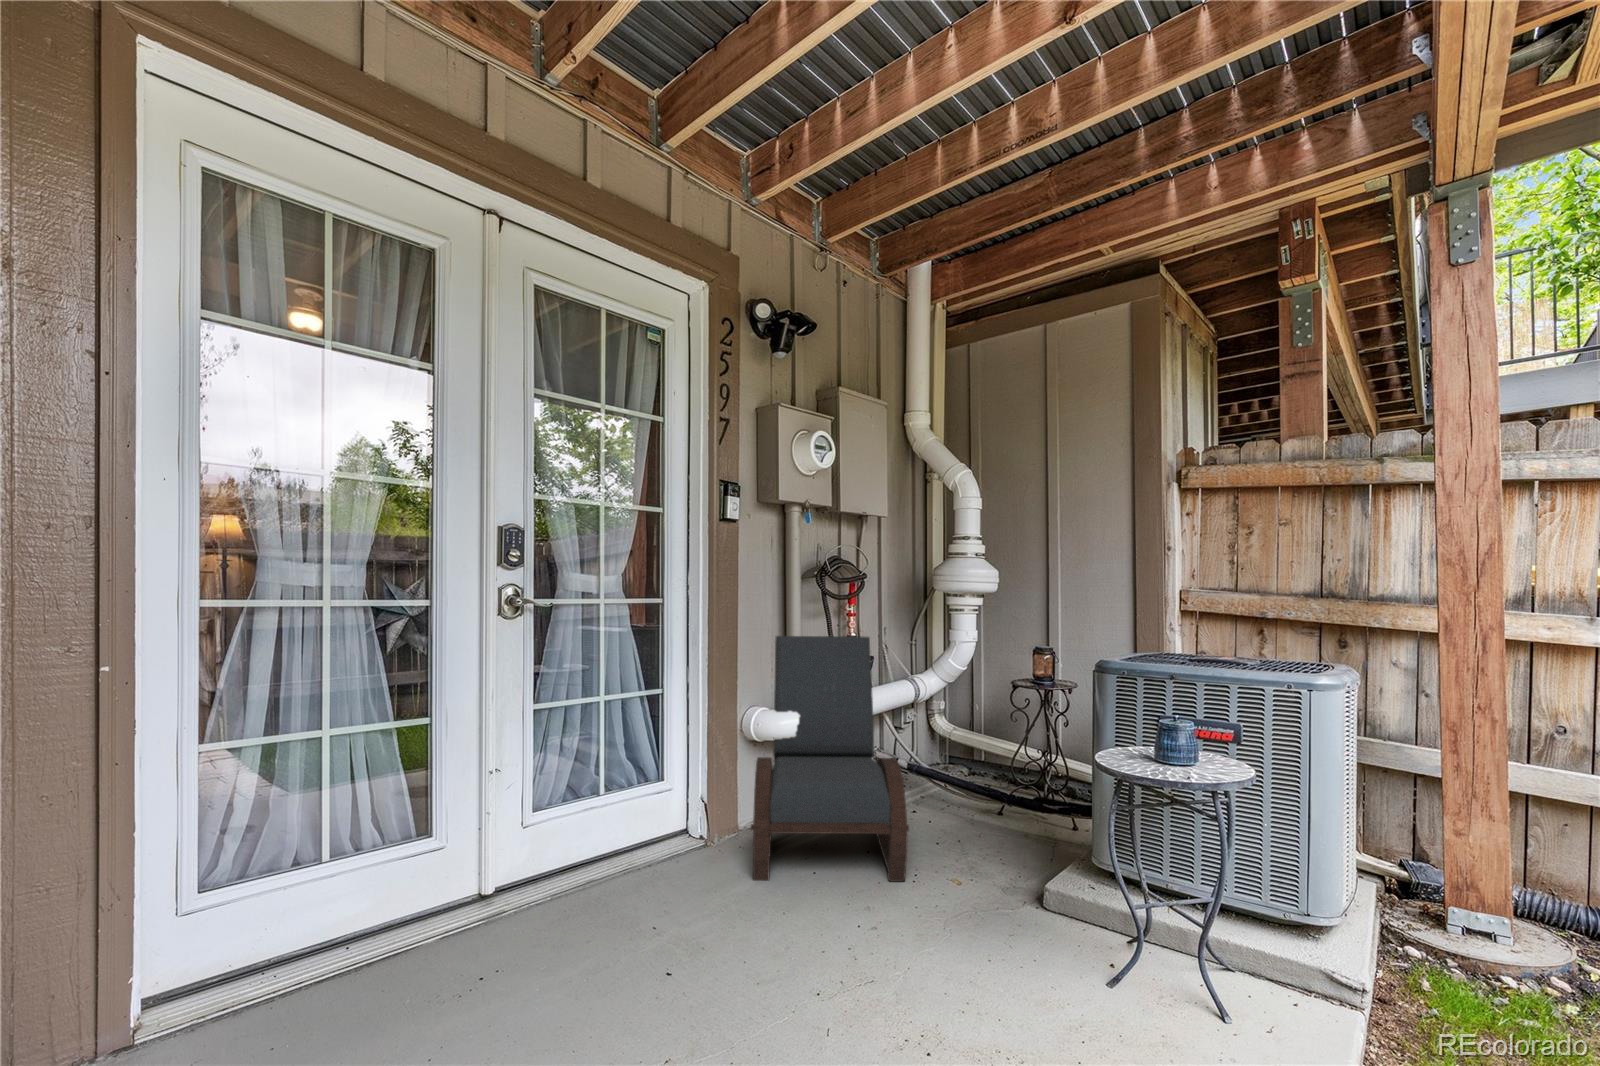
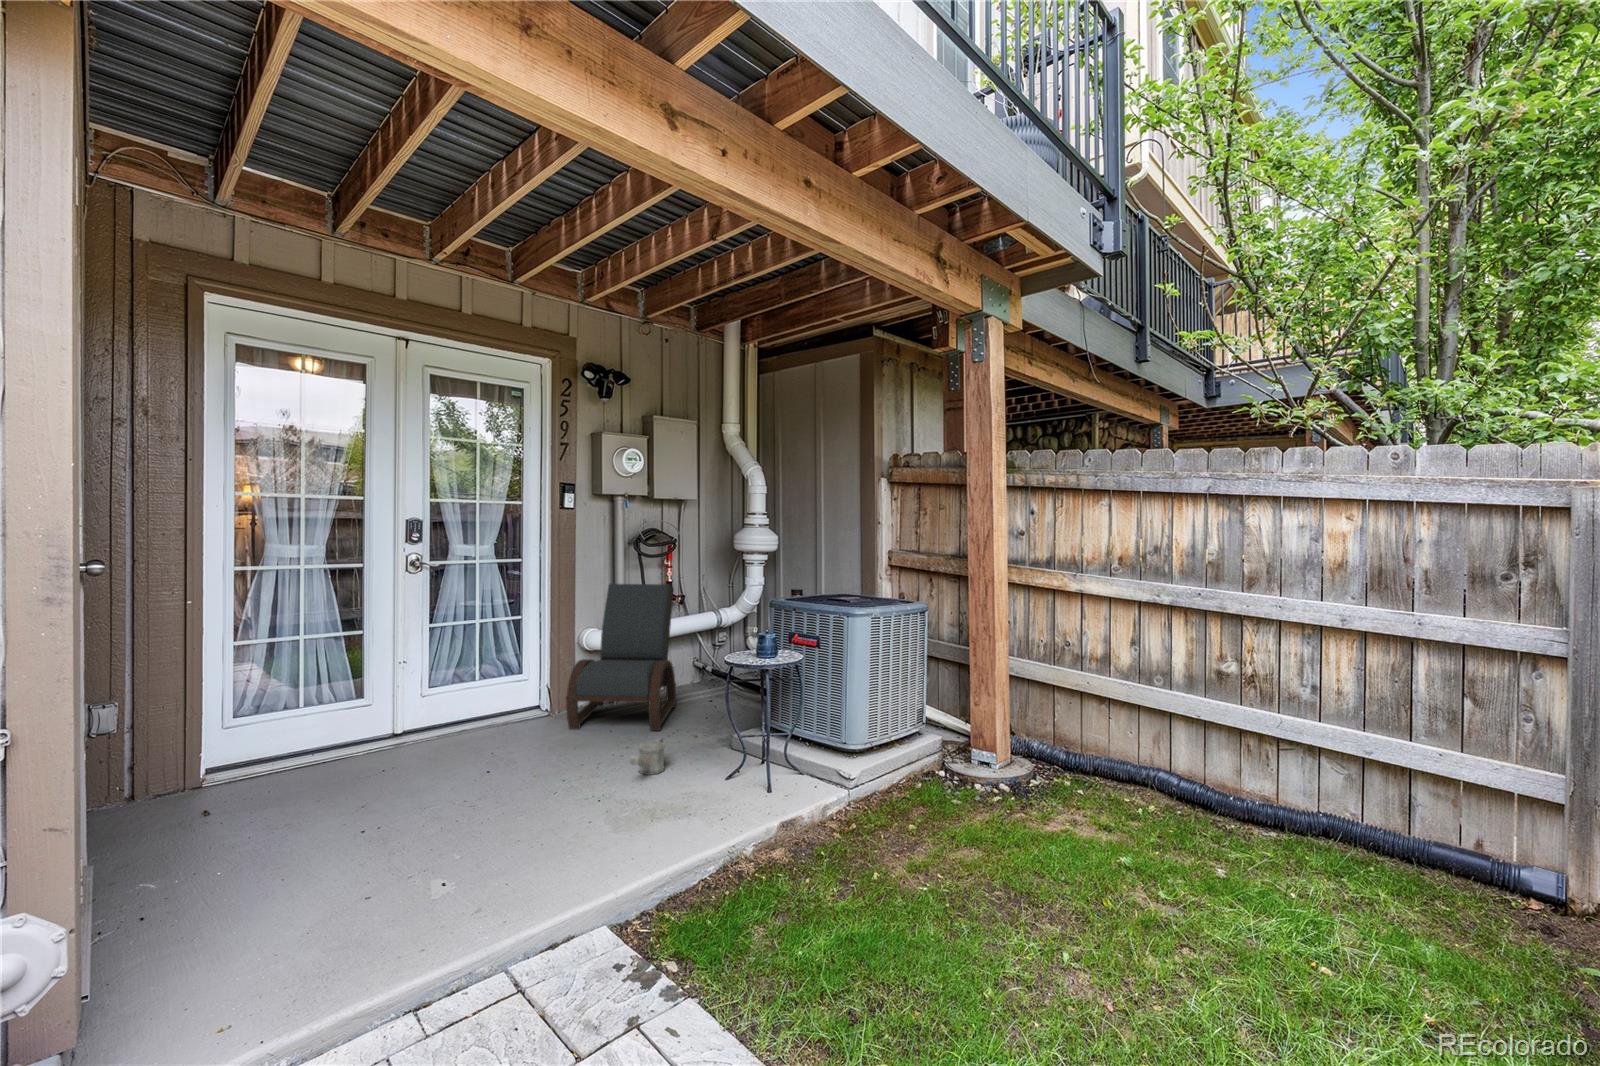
watering can: none [949,911,998,994] -> present [630,737,665,775]

